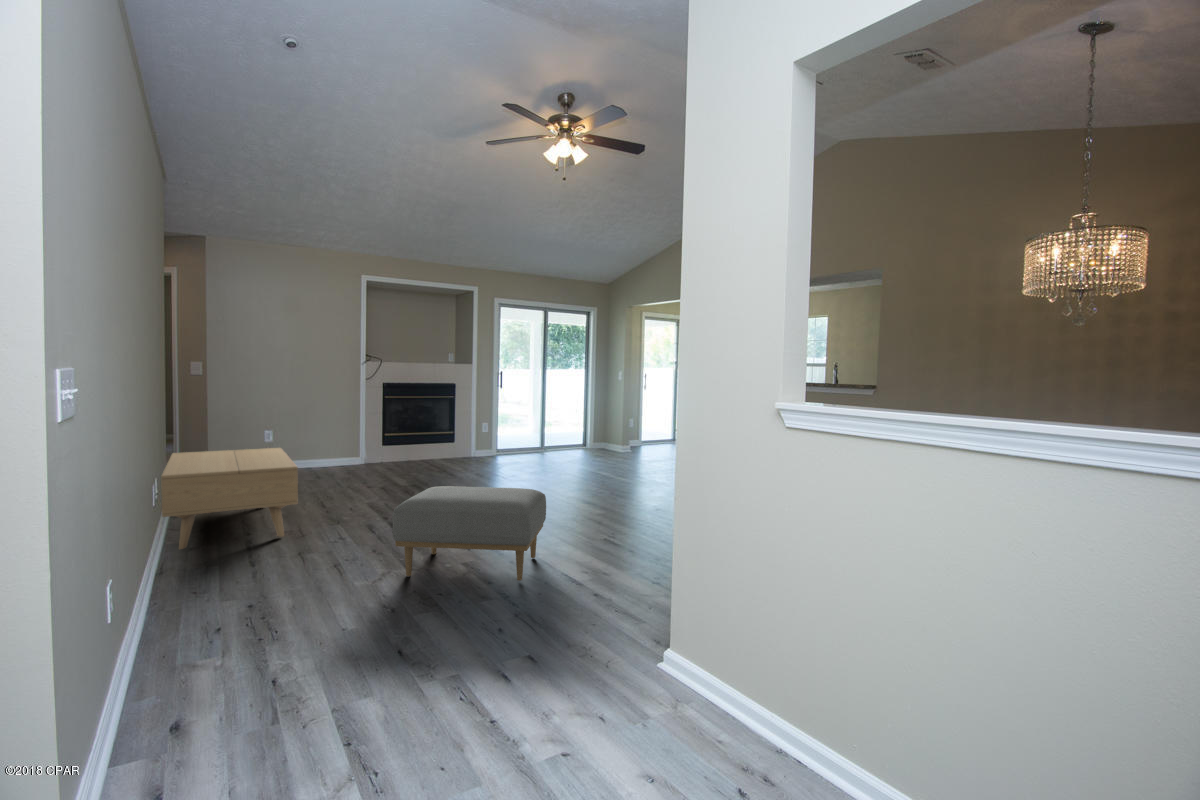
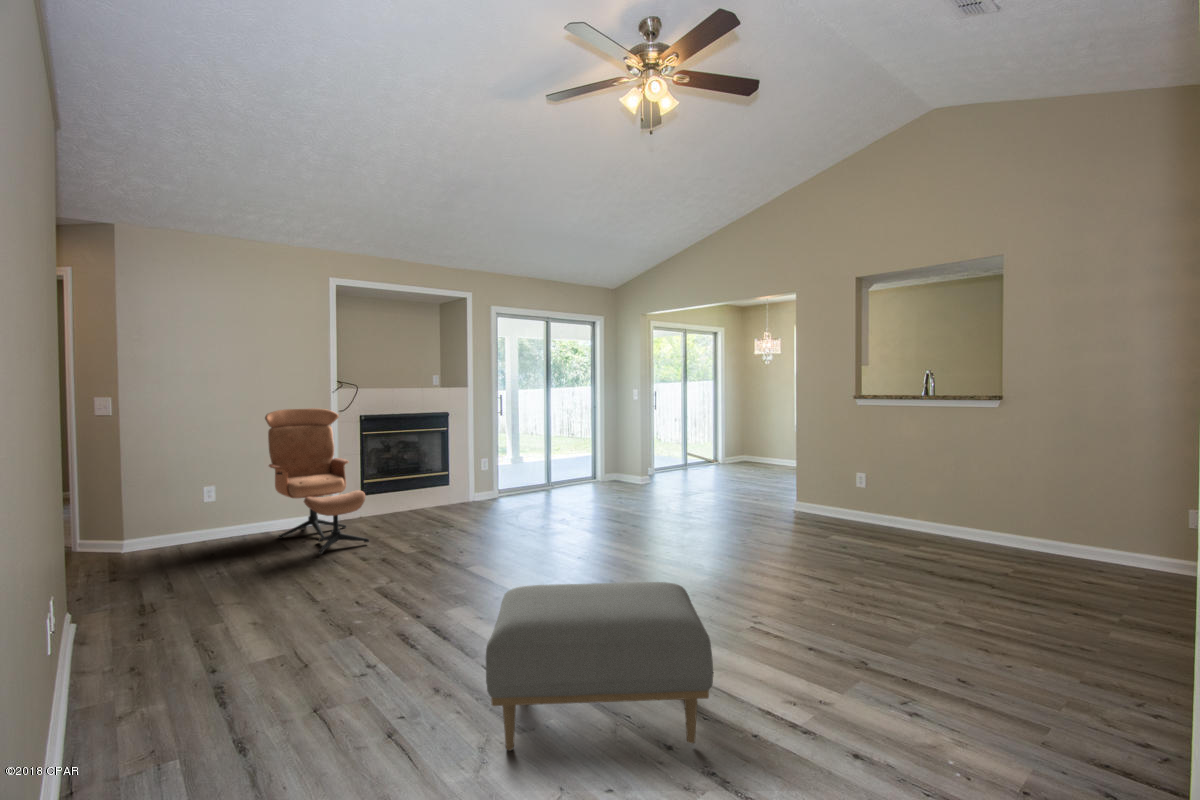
lounge chair: none [309,376,380,482] -> present [265,408,369,554]
coffee table: present [161,448,298,549] -> none [66,520,293,721]

